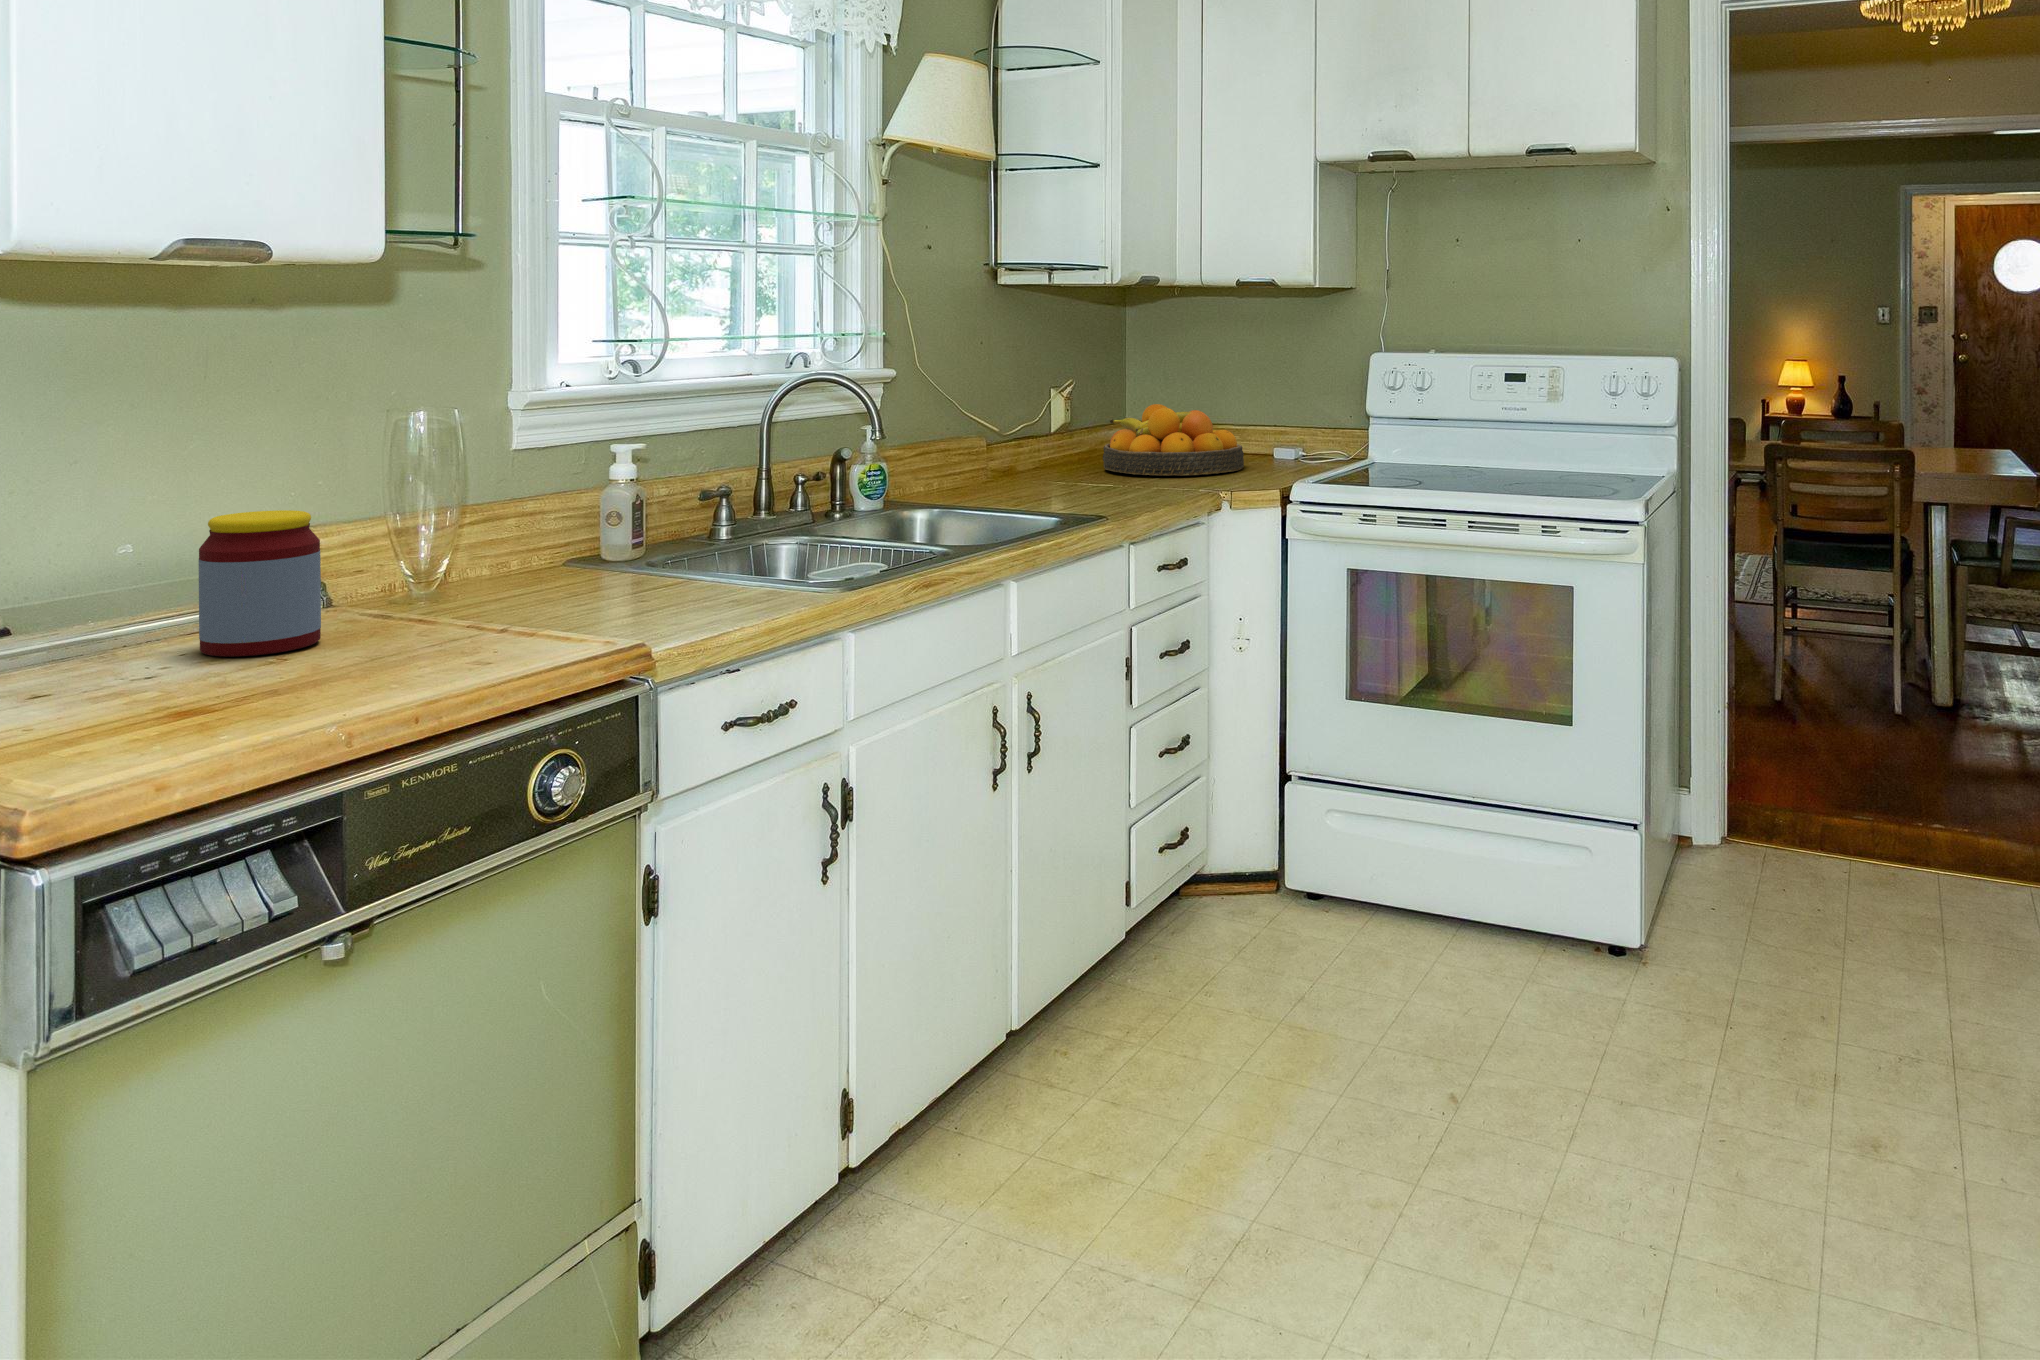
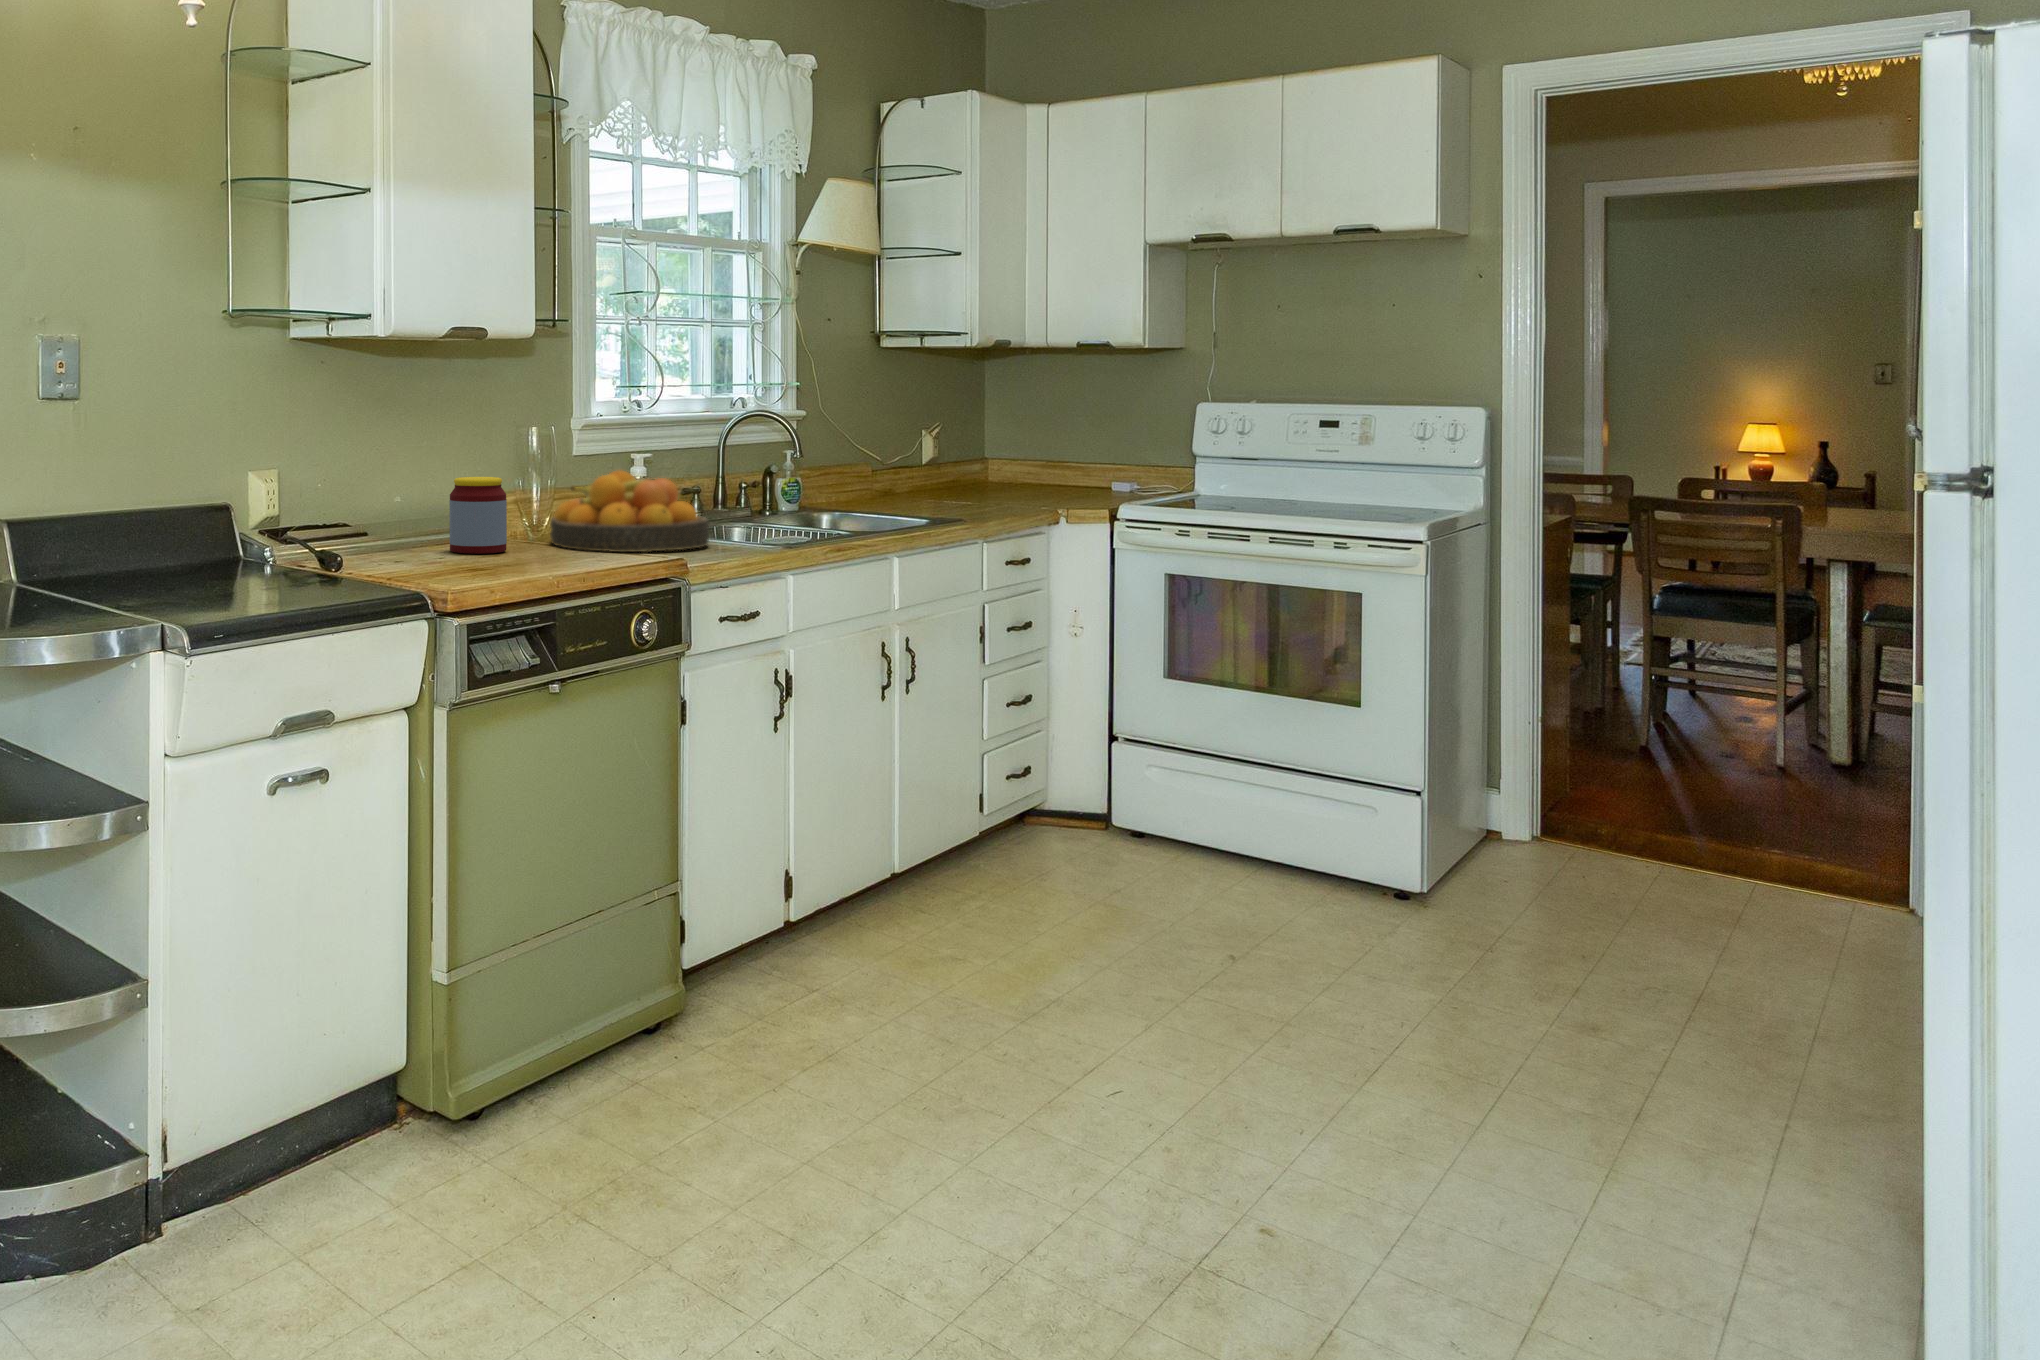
fruit bowl: present [1103,404,1244,476] -> present [550,470,709,552]

